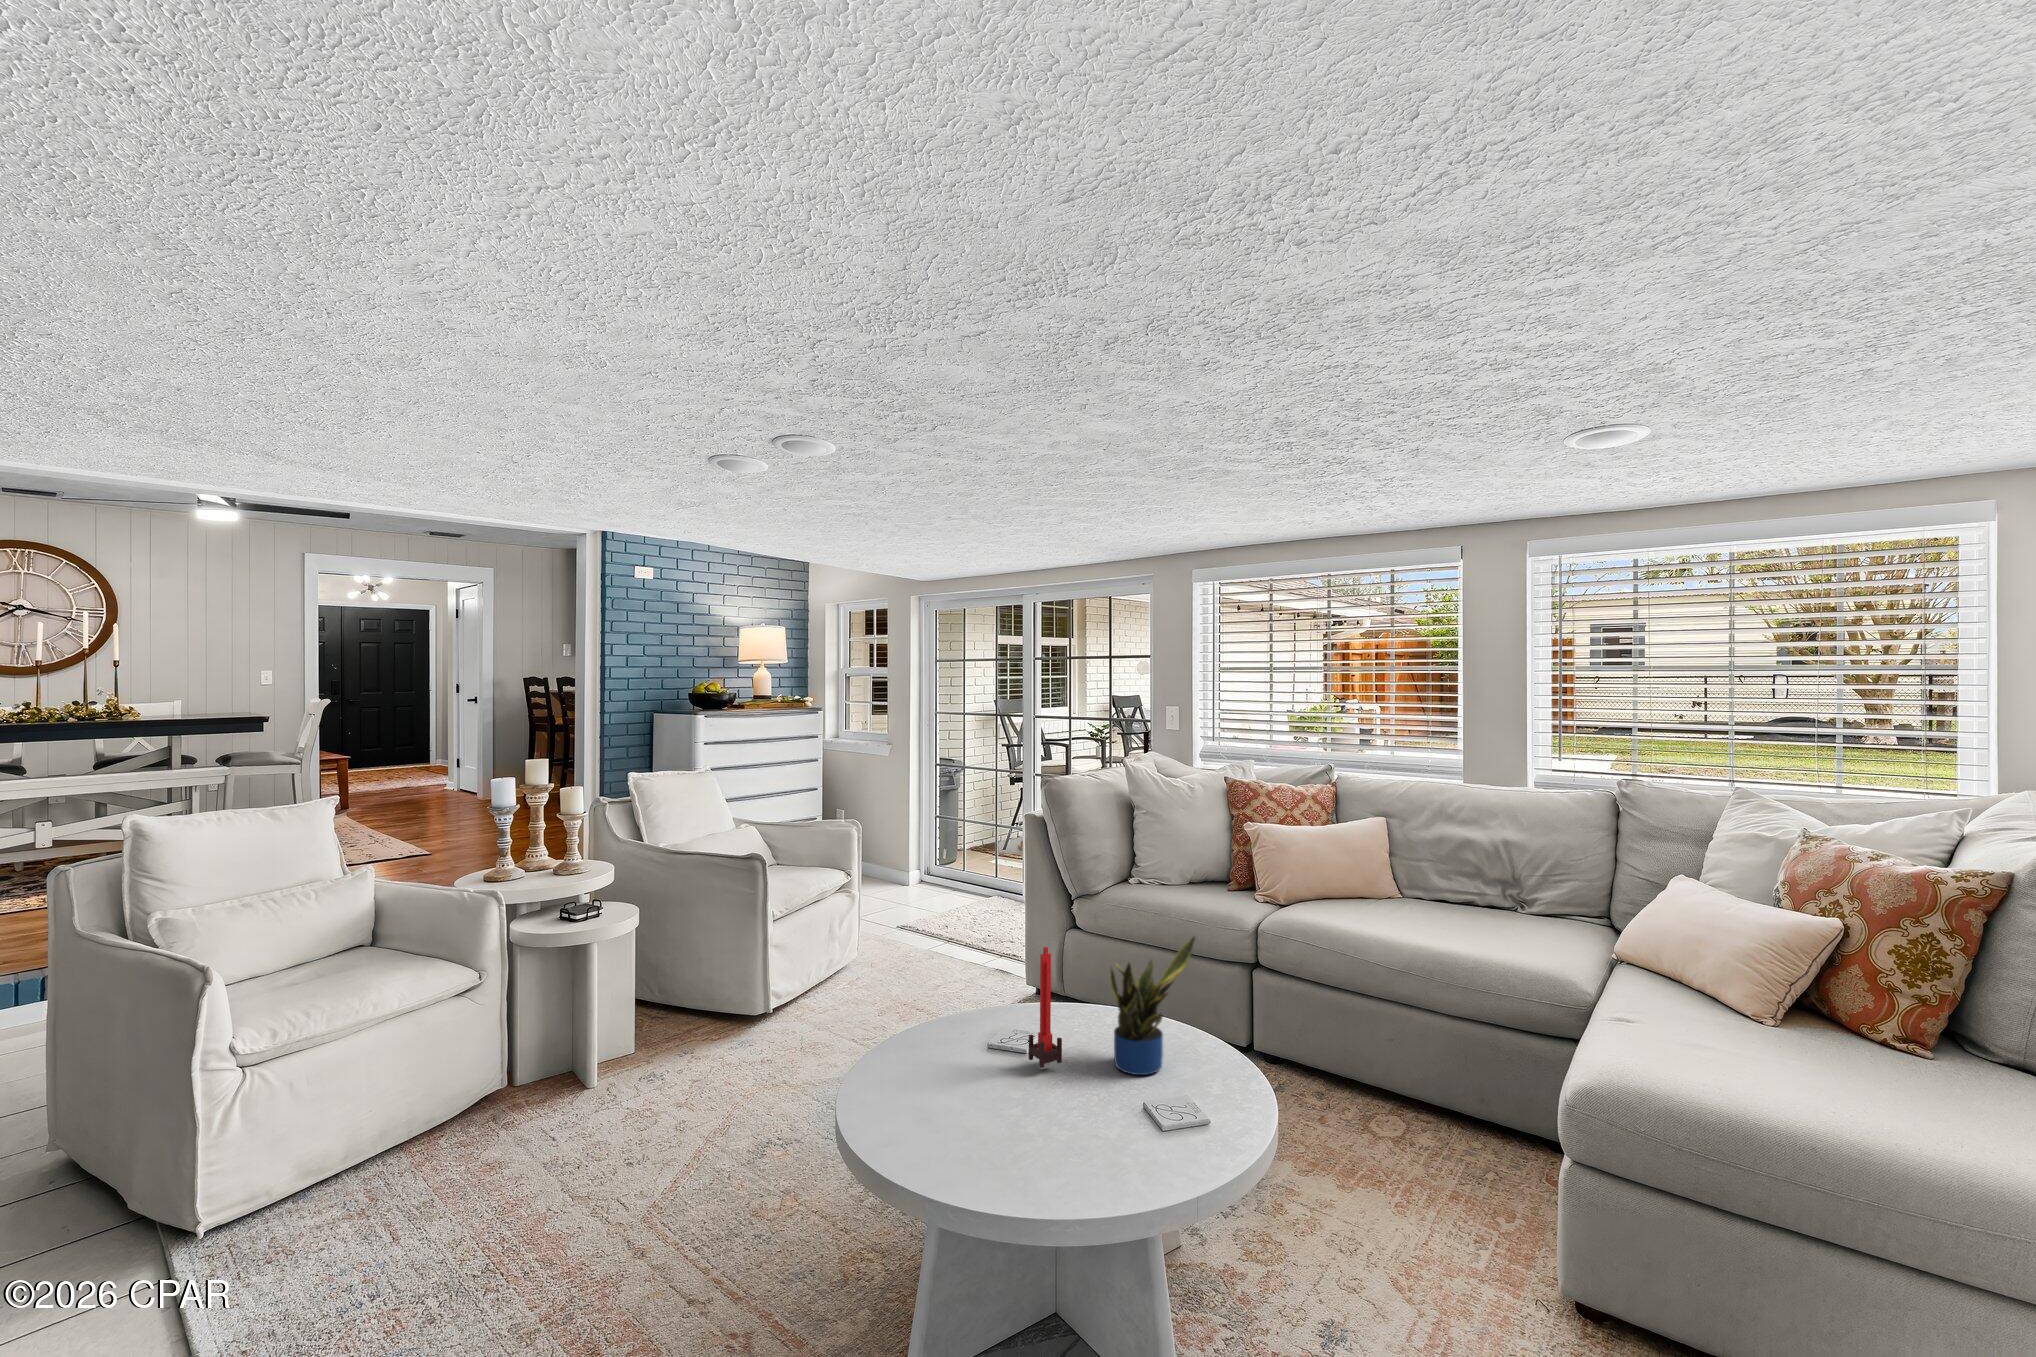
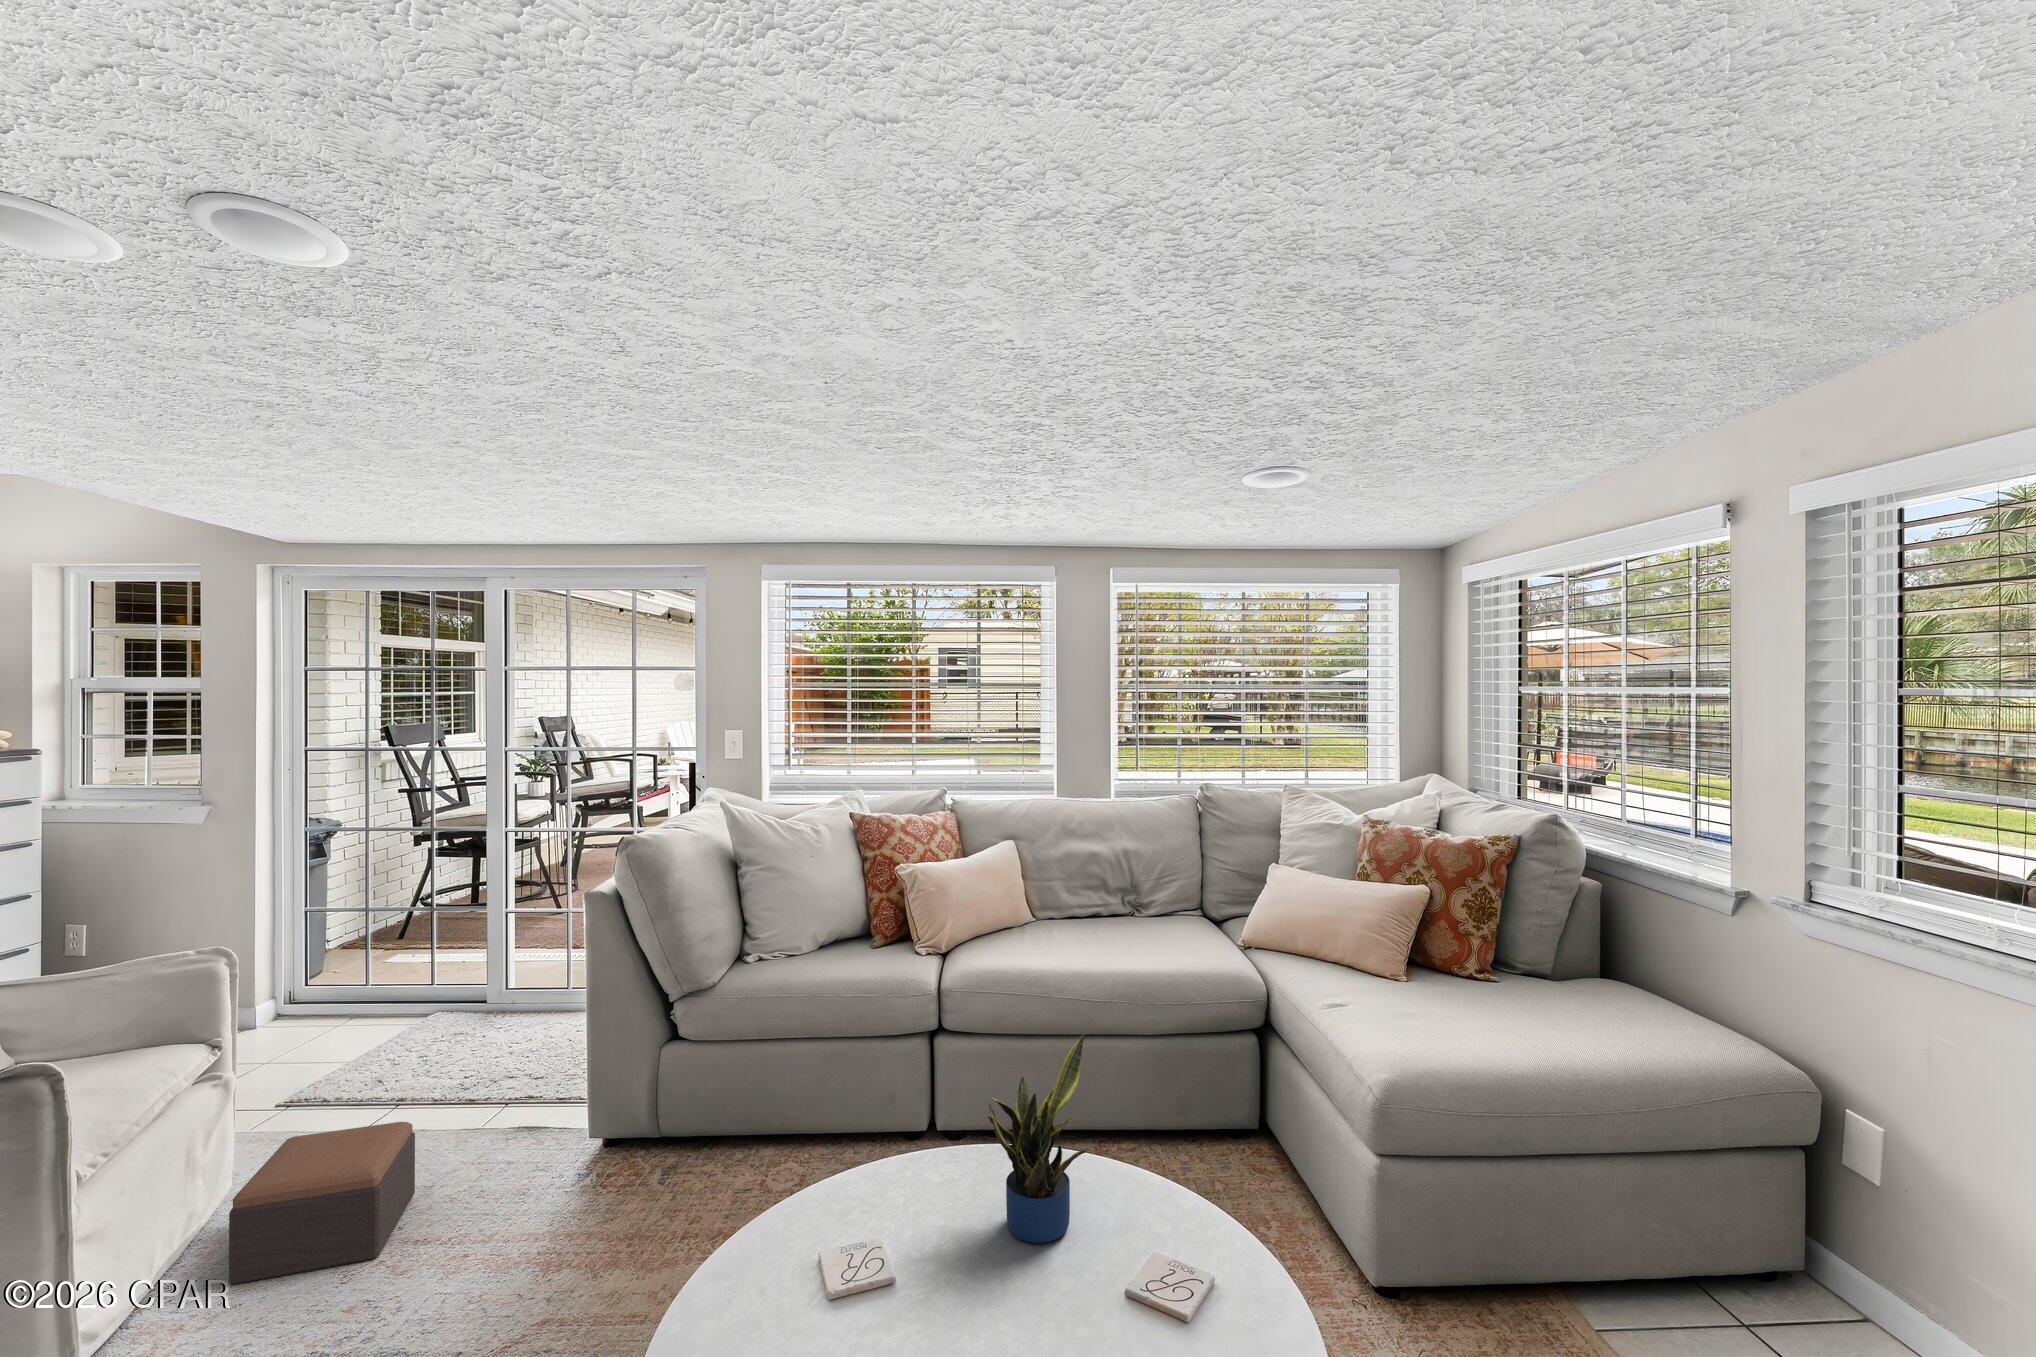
footstool: none [826,935,923,1014] -> present [229,1122,415,1284]
candle: present [1028,947,1062,1069] -> none [919,1107,965,1288]

